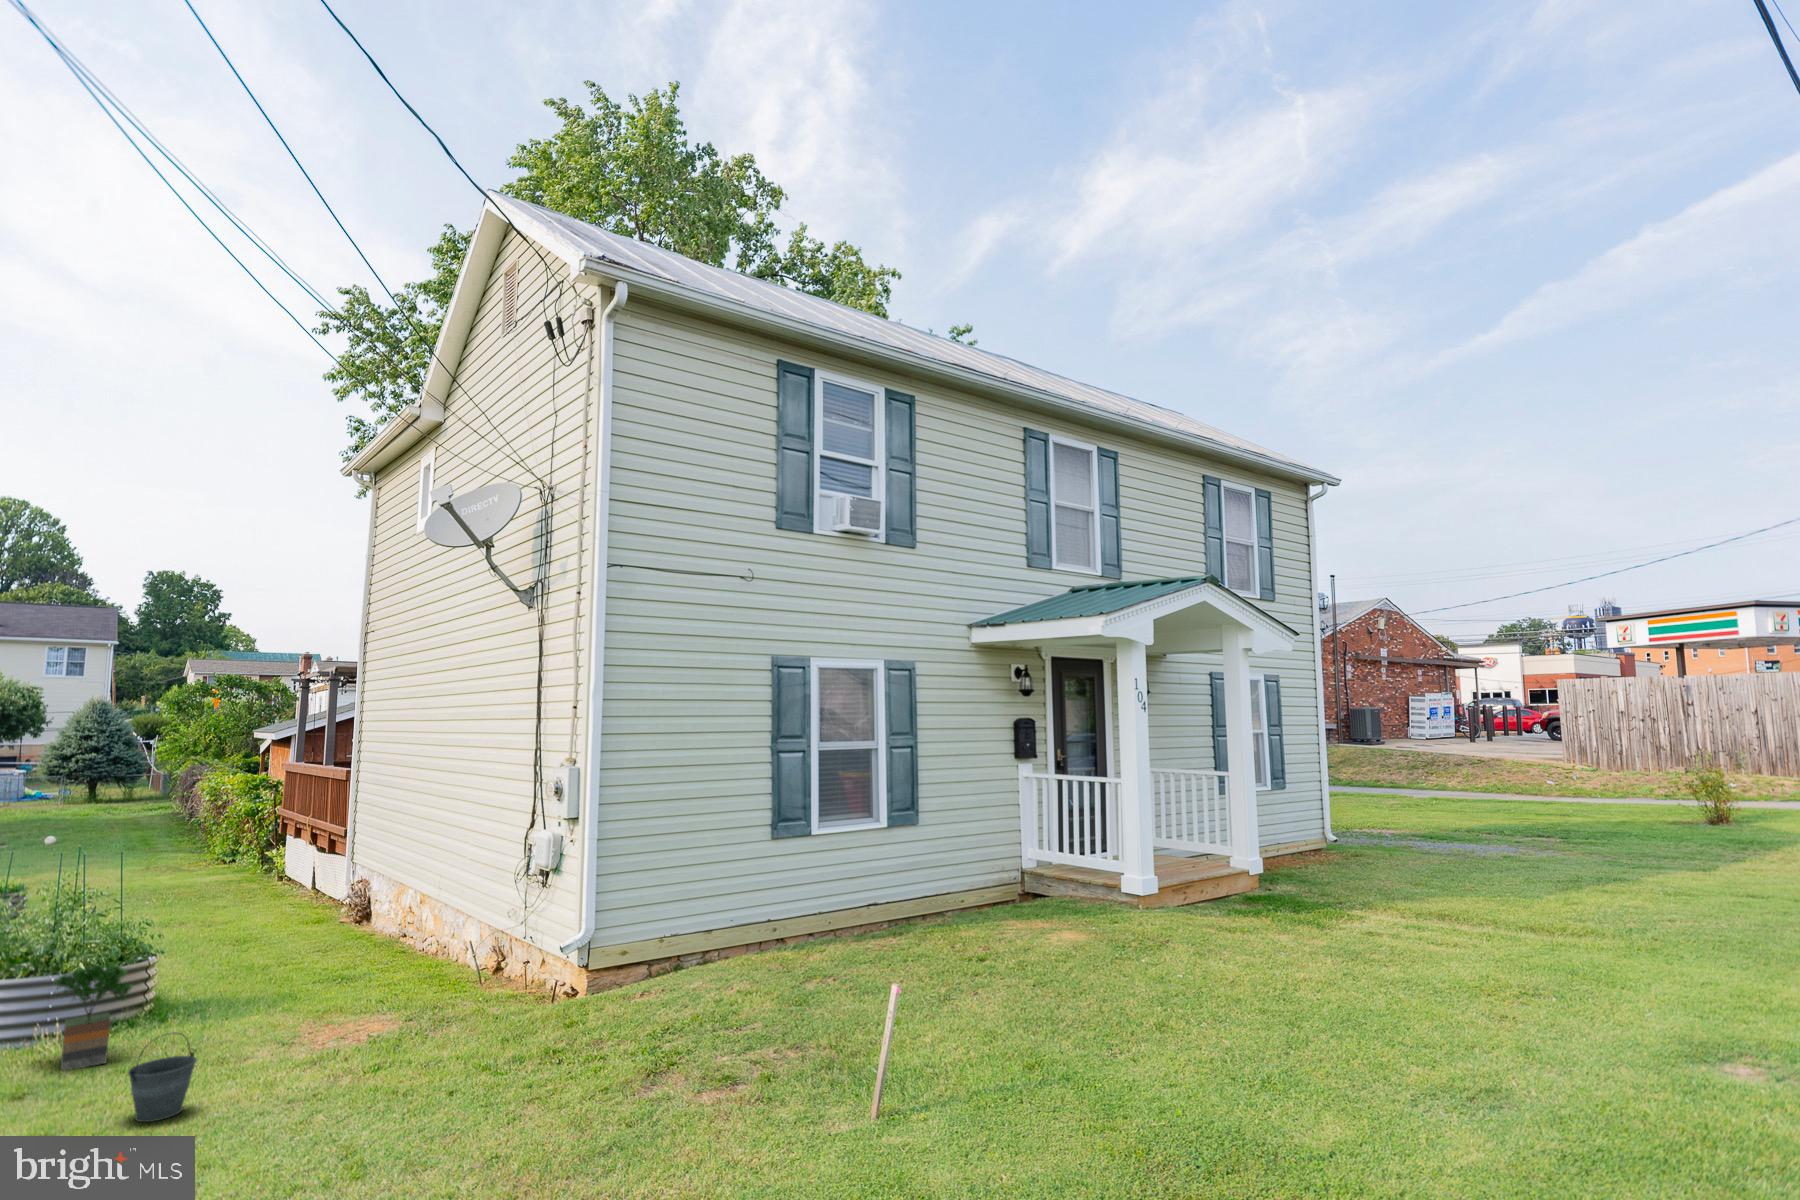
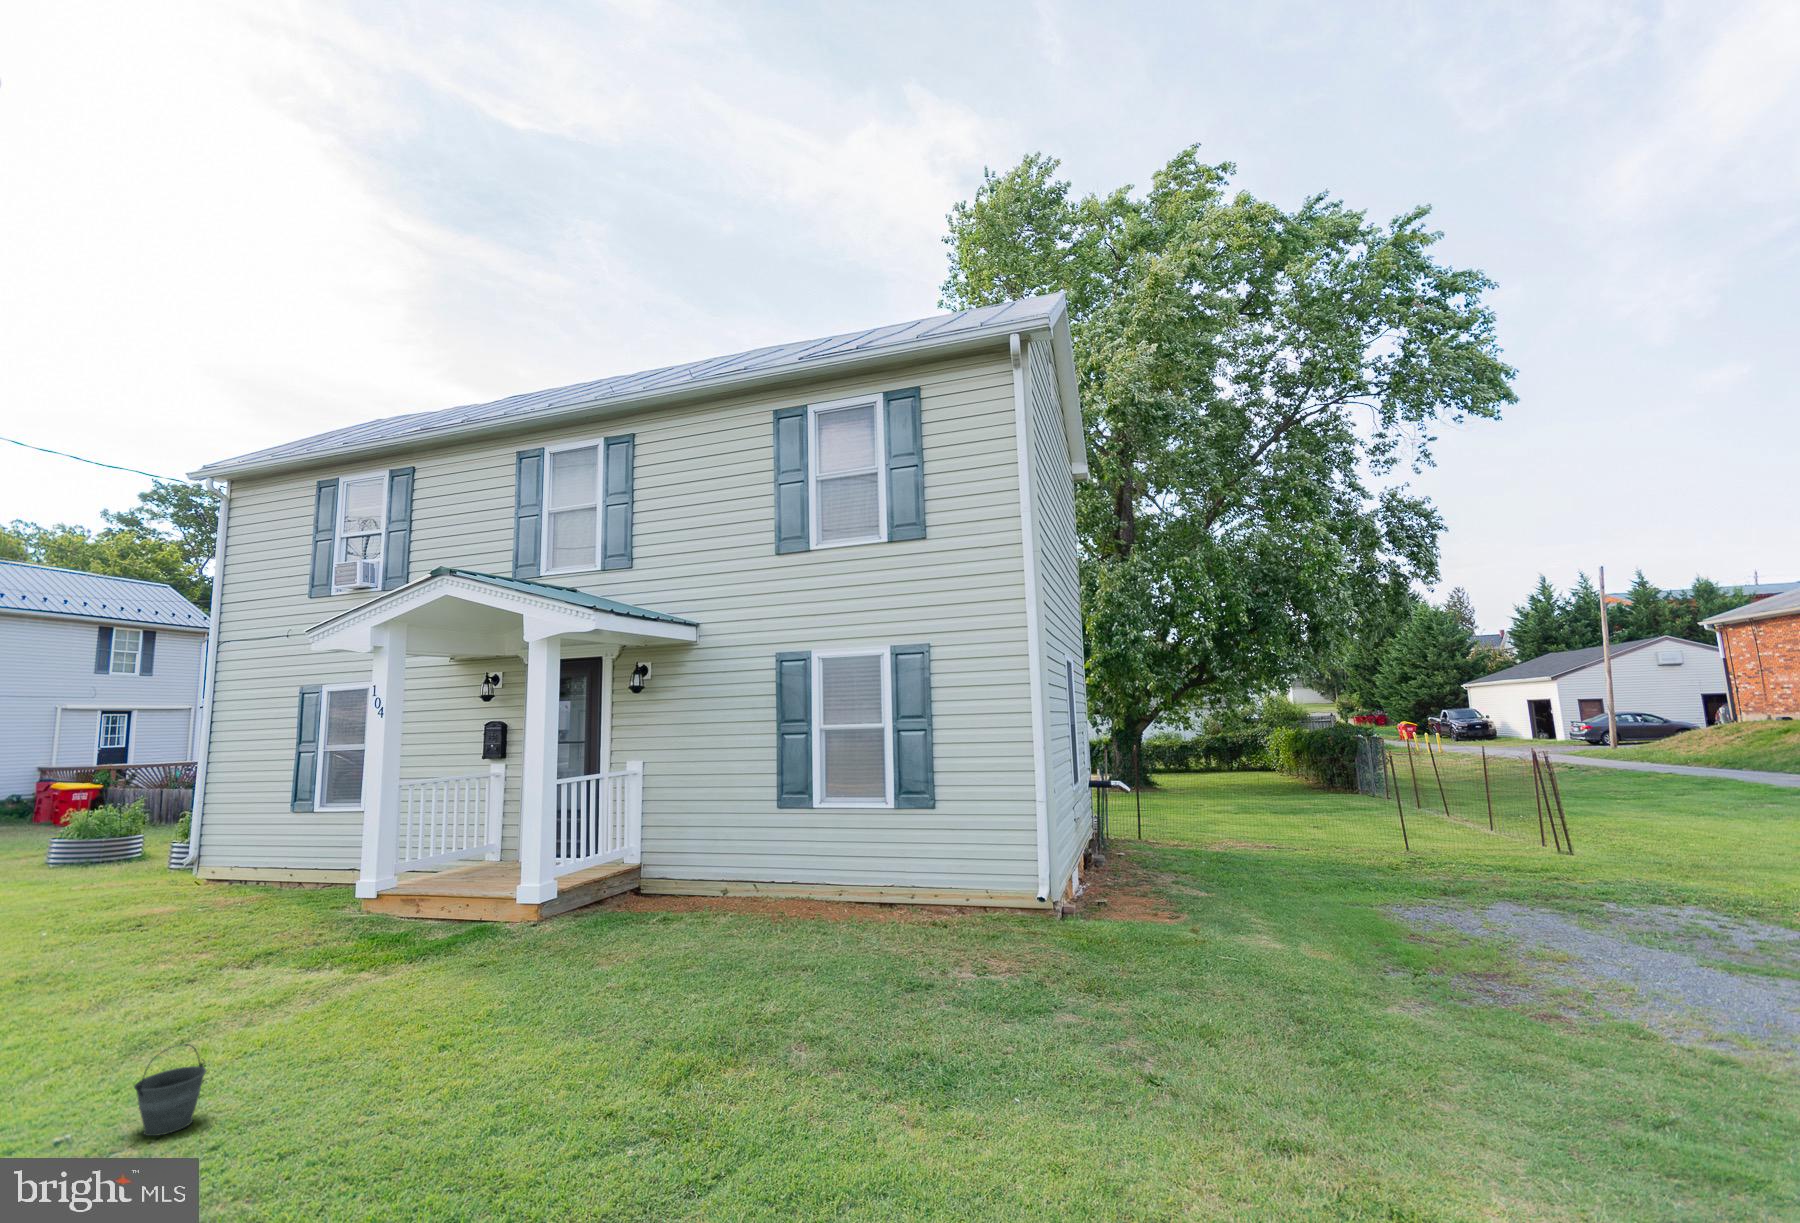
potted tree: present [54,964,132,1071] -> none [64,969,149,1080]

